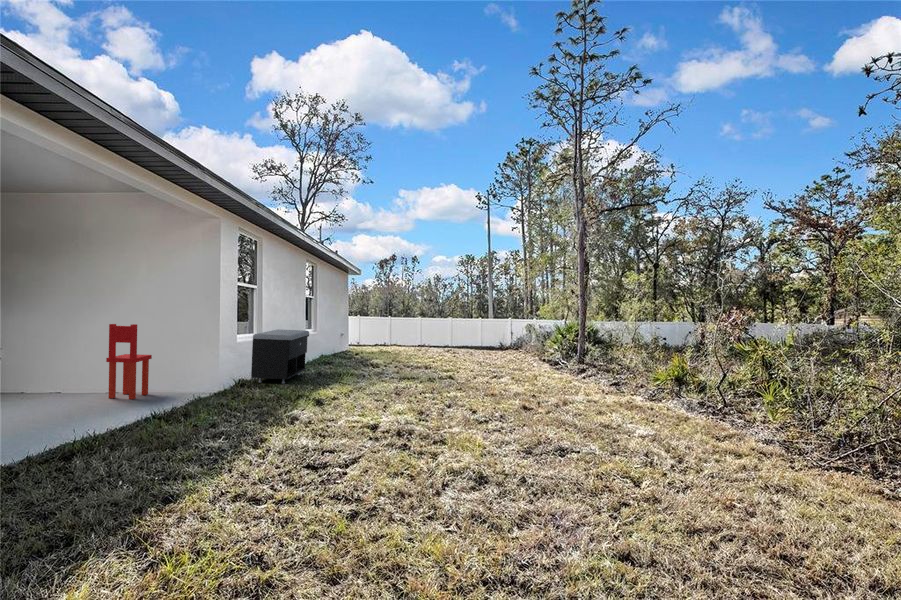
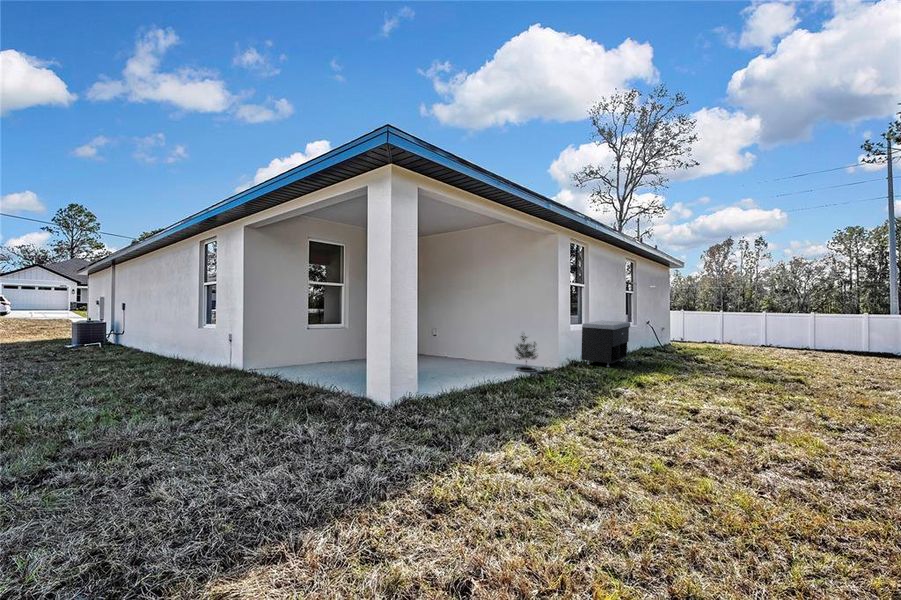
chair: present [106,324,152,399] -> none [486,313,512,367]
potted tree: none [152,347,192,402] -> present [515,336,538,372]

